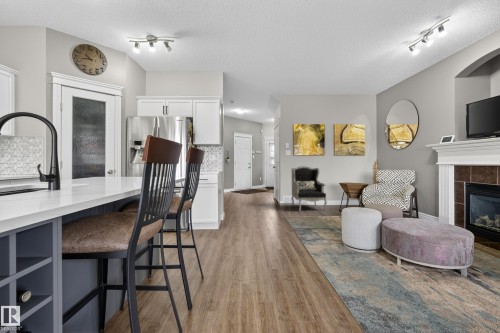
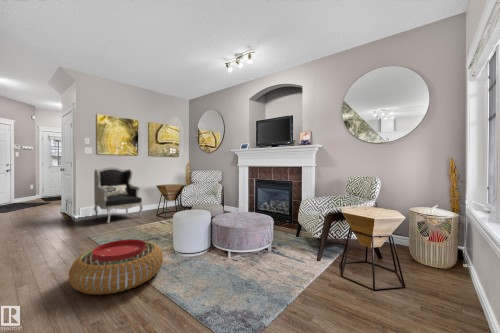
pouf: none [266,223,329,260] -> present [69,239,163,295]

